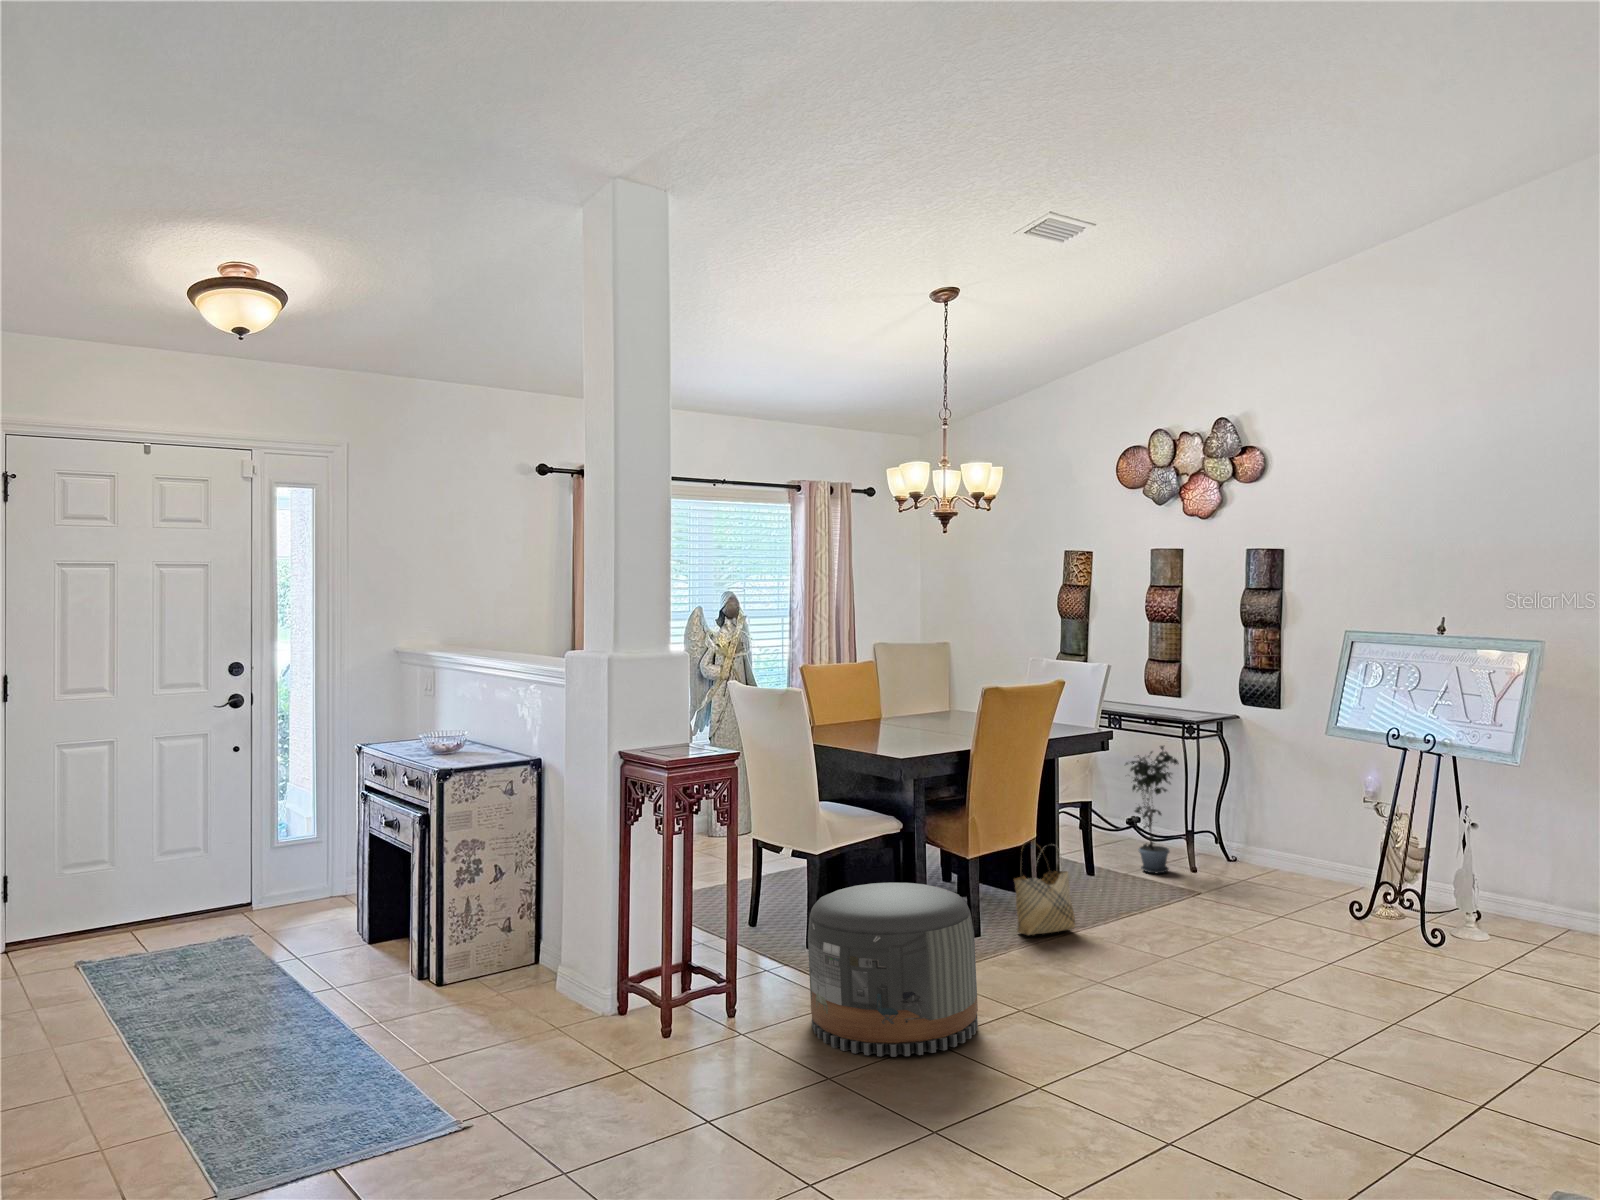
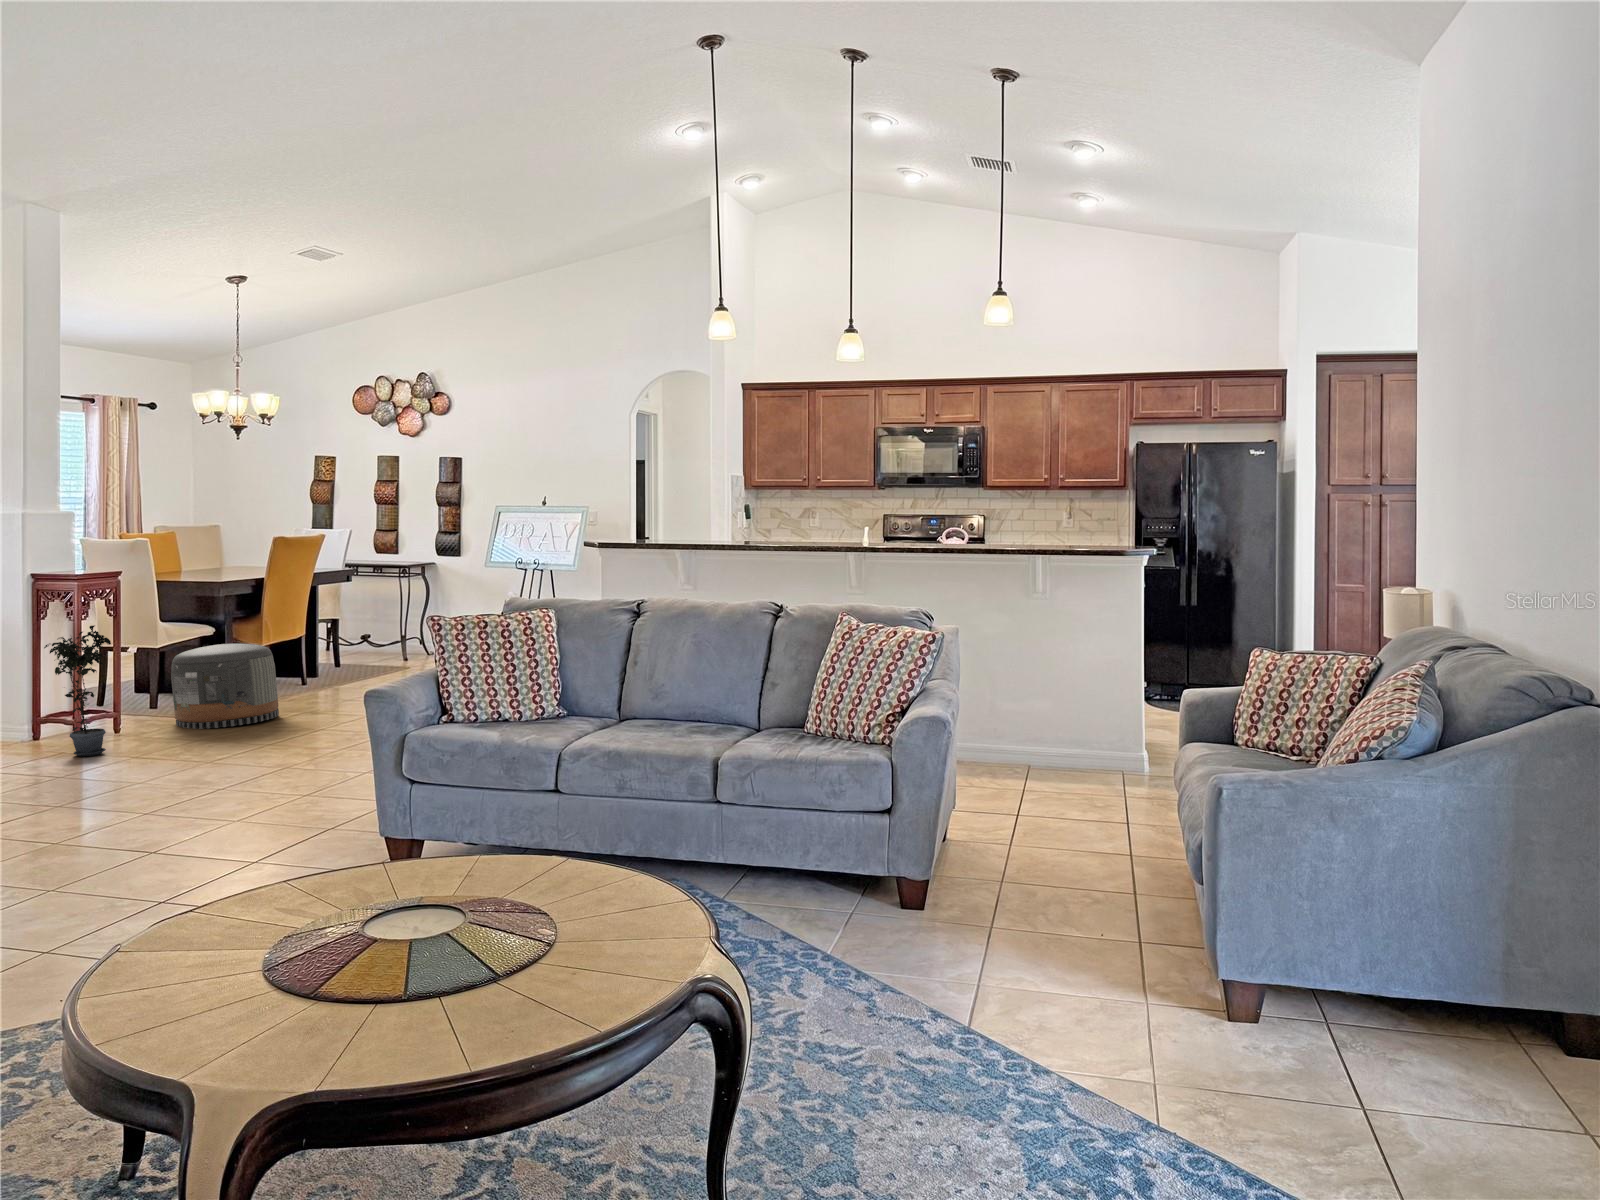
potted plant: present [1126,746,1179,873] -> present [44,625,111,757]
woven basket: present [1014,841,1075,935] -> none [292,633,332,689]

